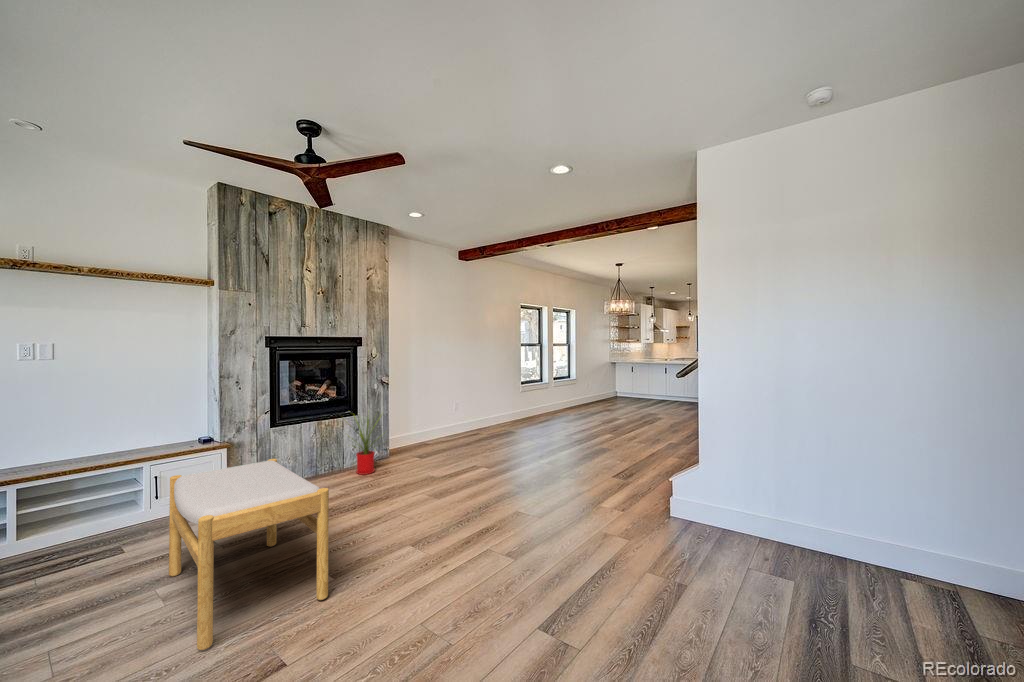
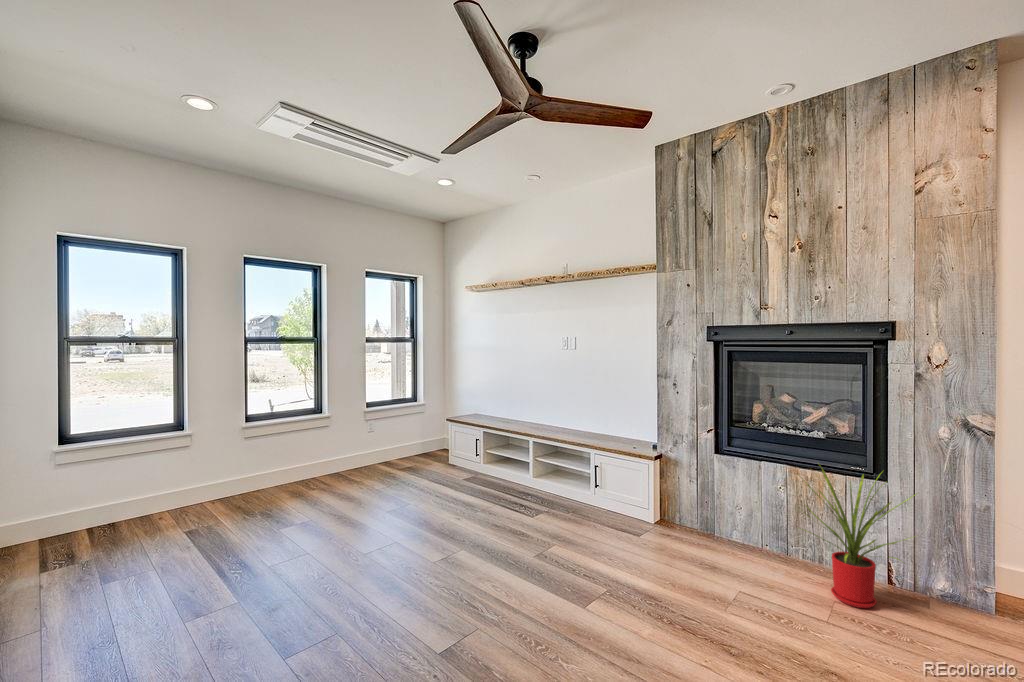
footstool: present [169,459,329,650] -> none [352,457,546,645]

